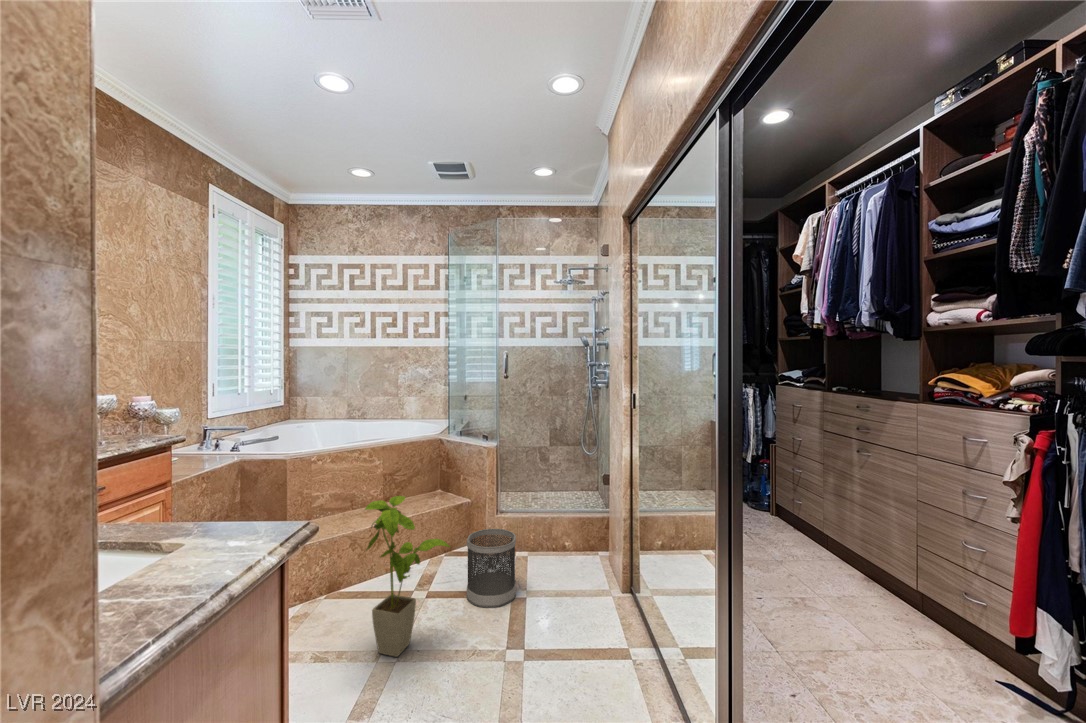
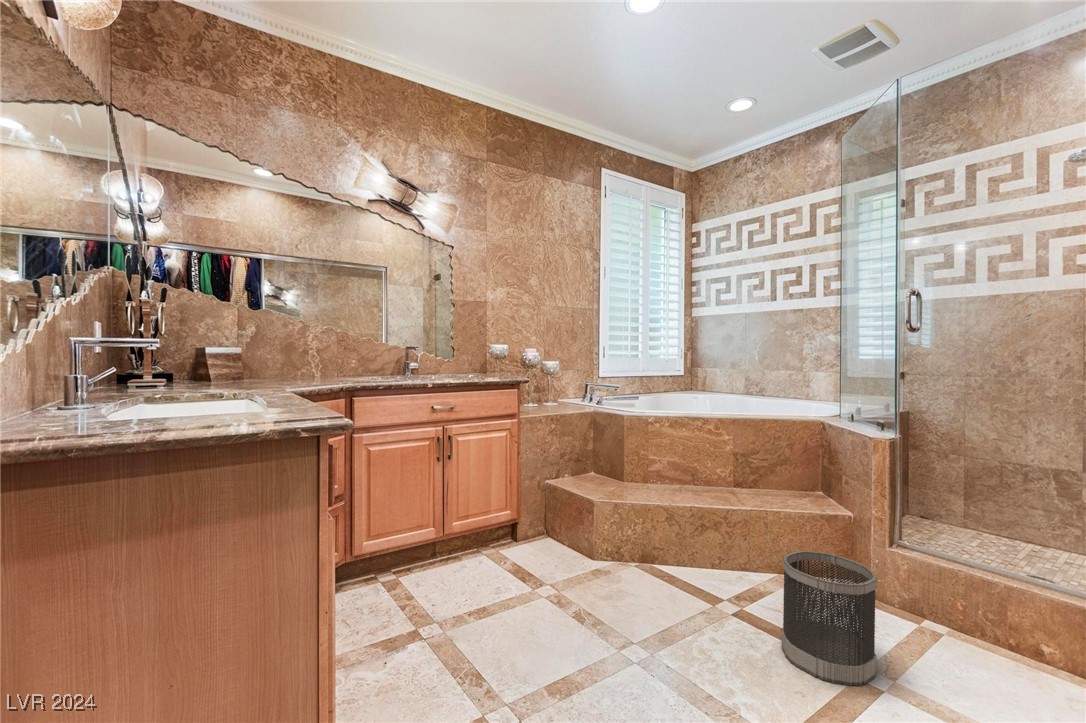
house plant: present [365,496,451,657] -> none [607,448,707,650]

